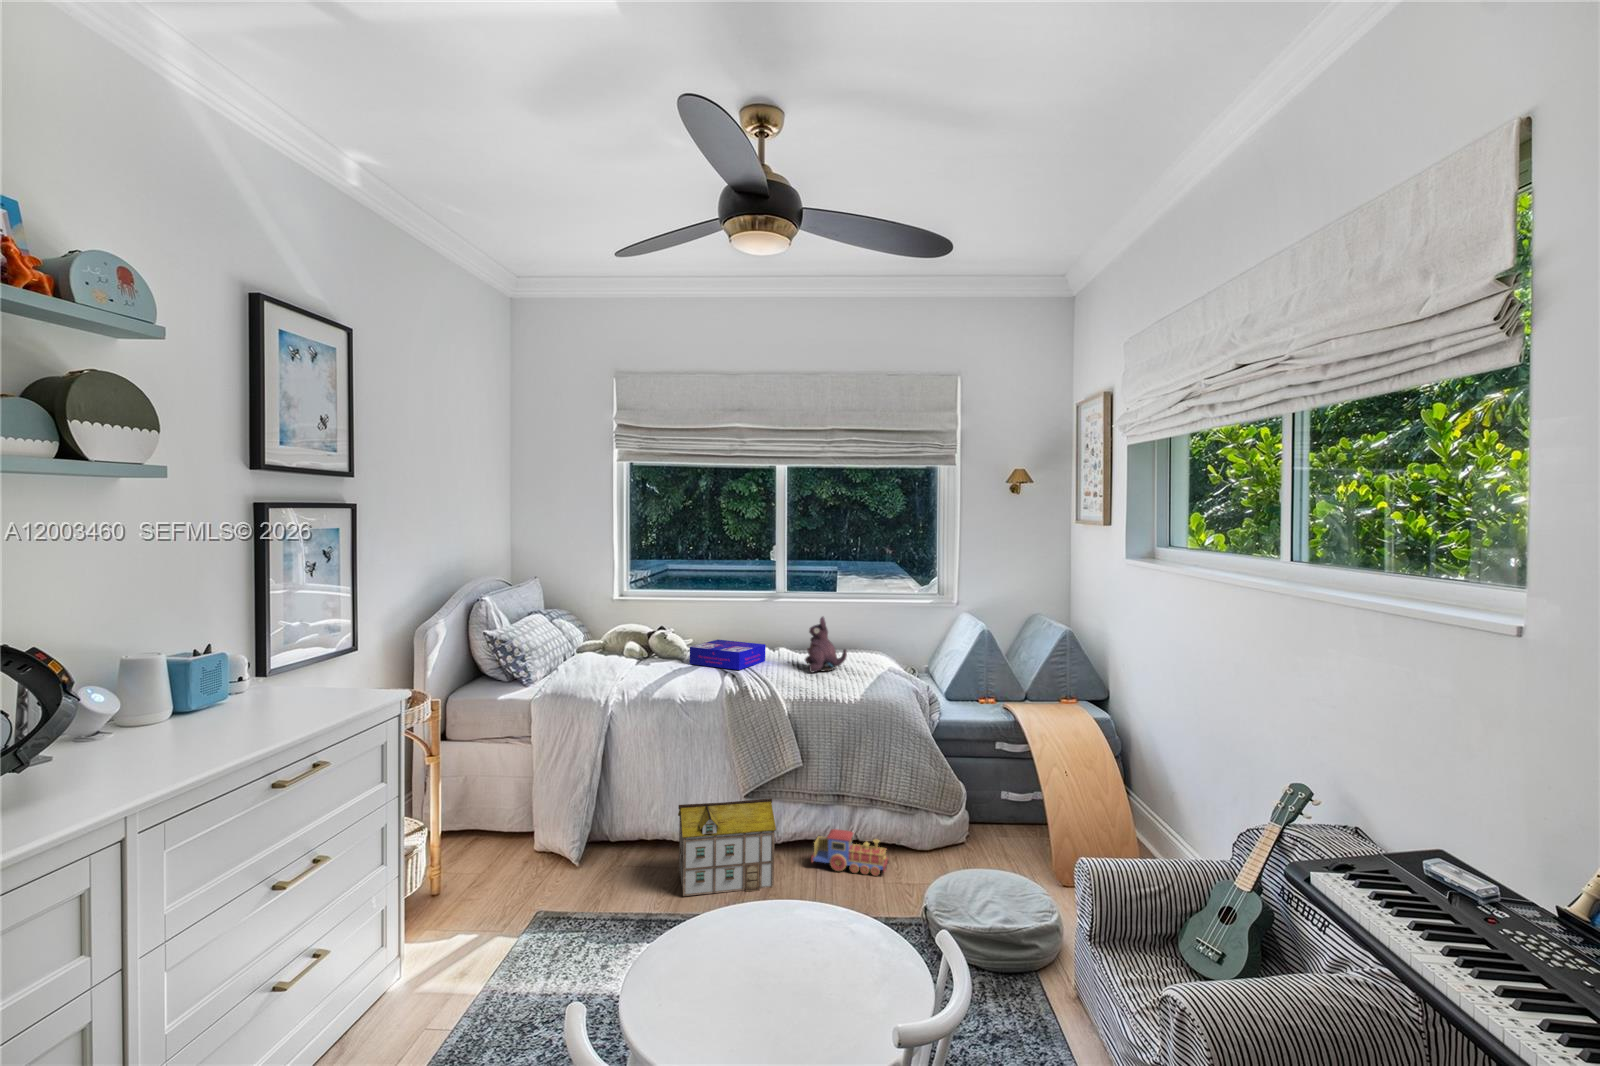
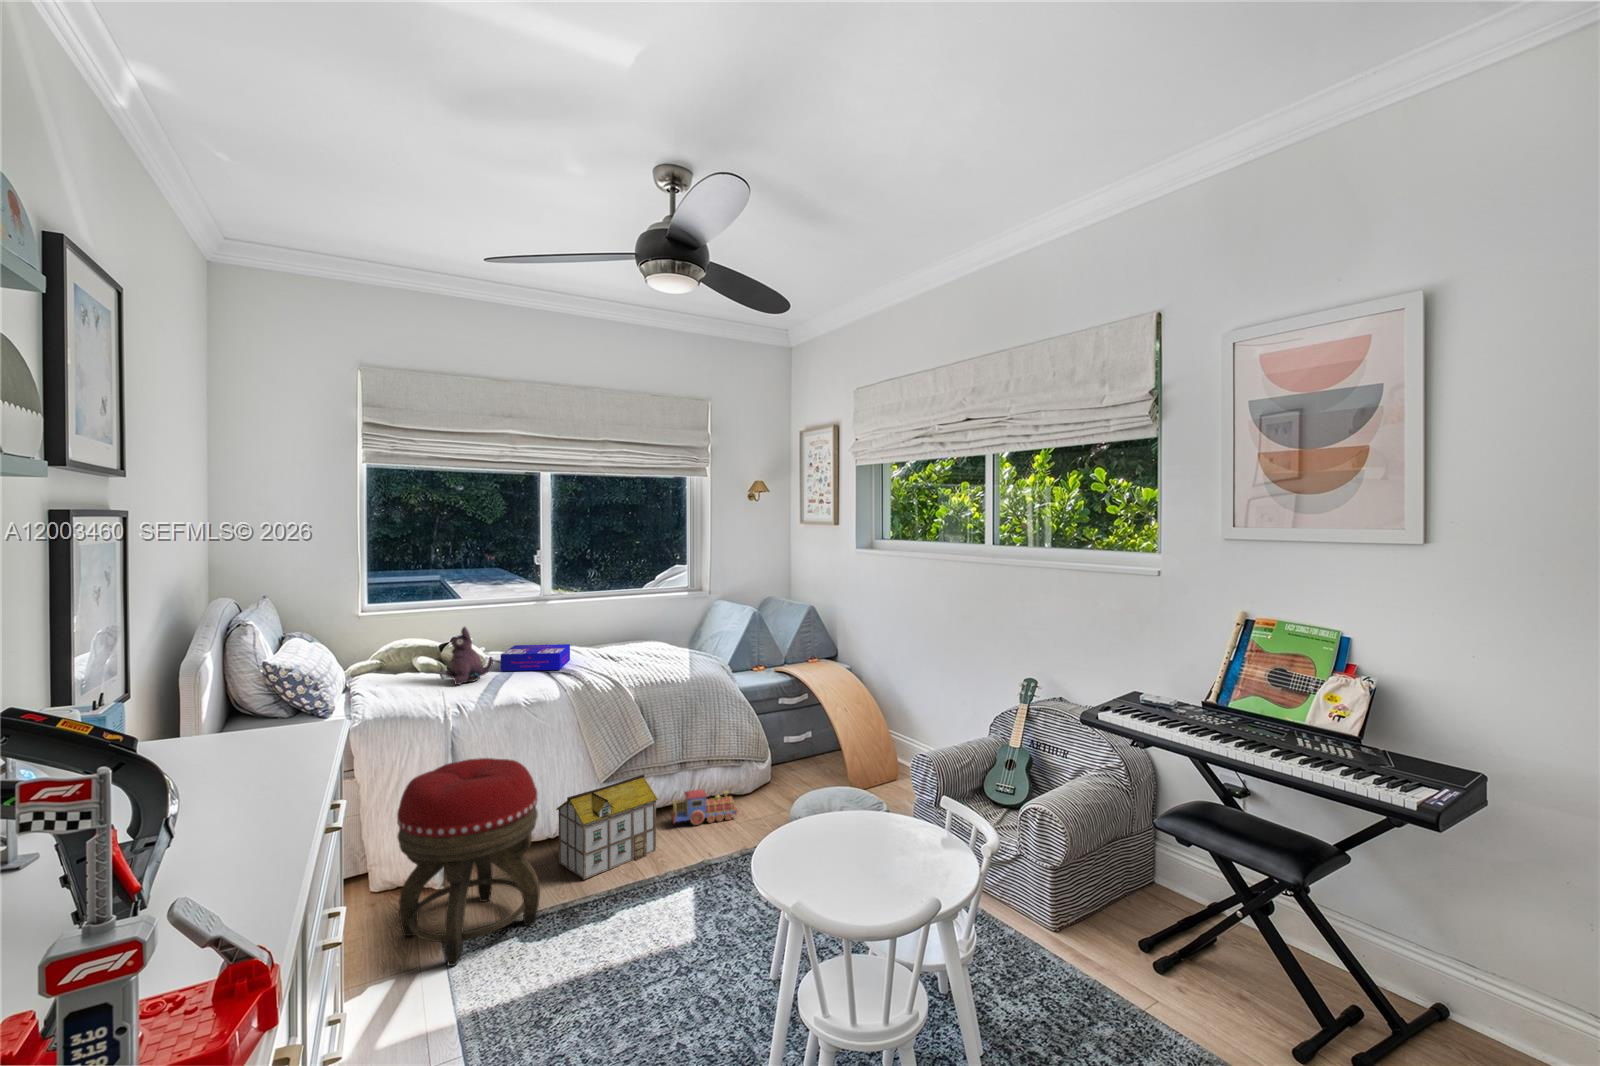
plush toy: present [805,617,847,672] -> present [445,627,493,685]
footstool: none [494,746,625,942] -> present [397,758,540,966]

